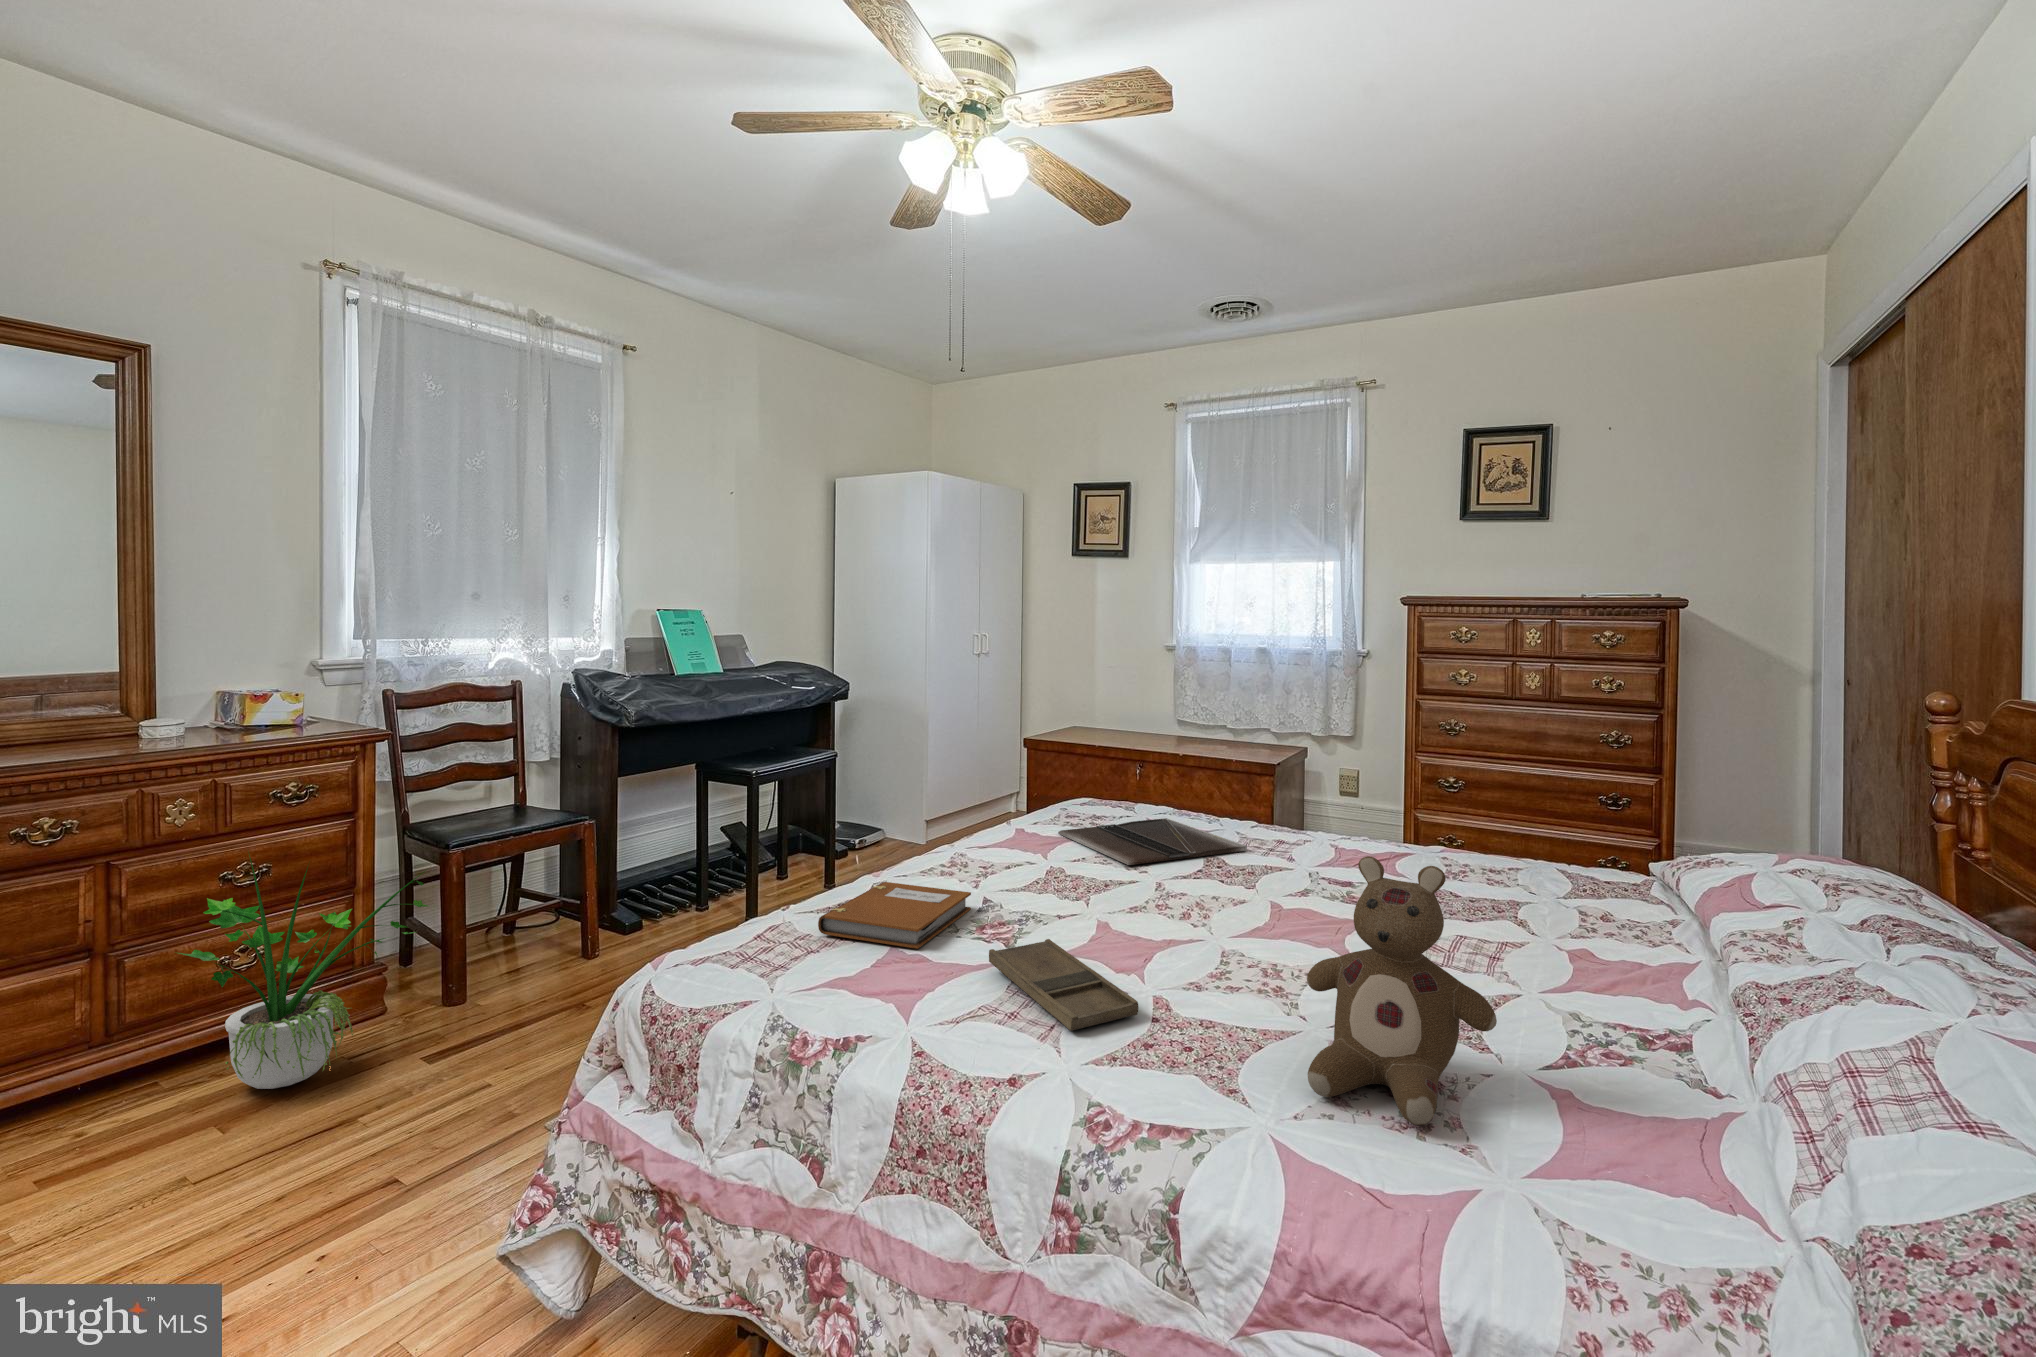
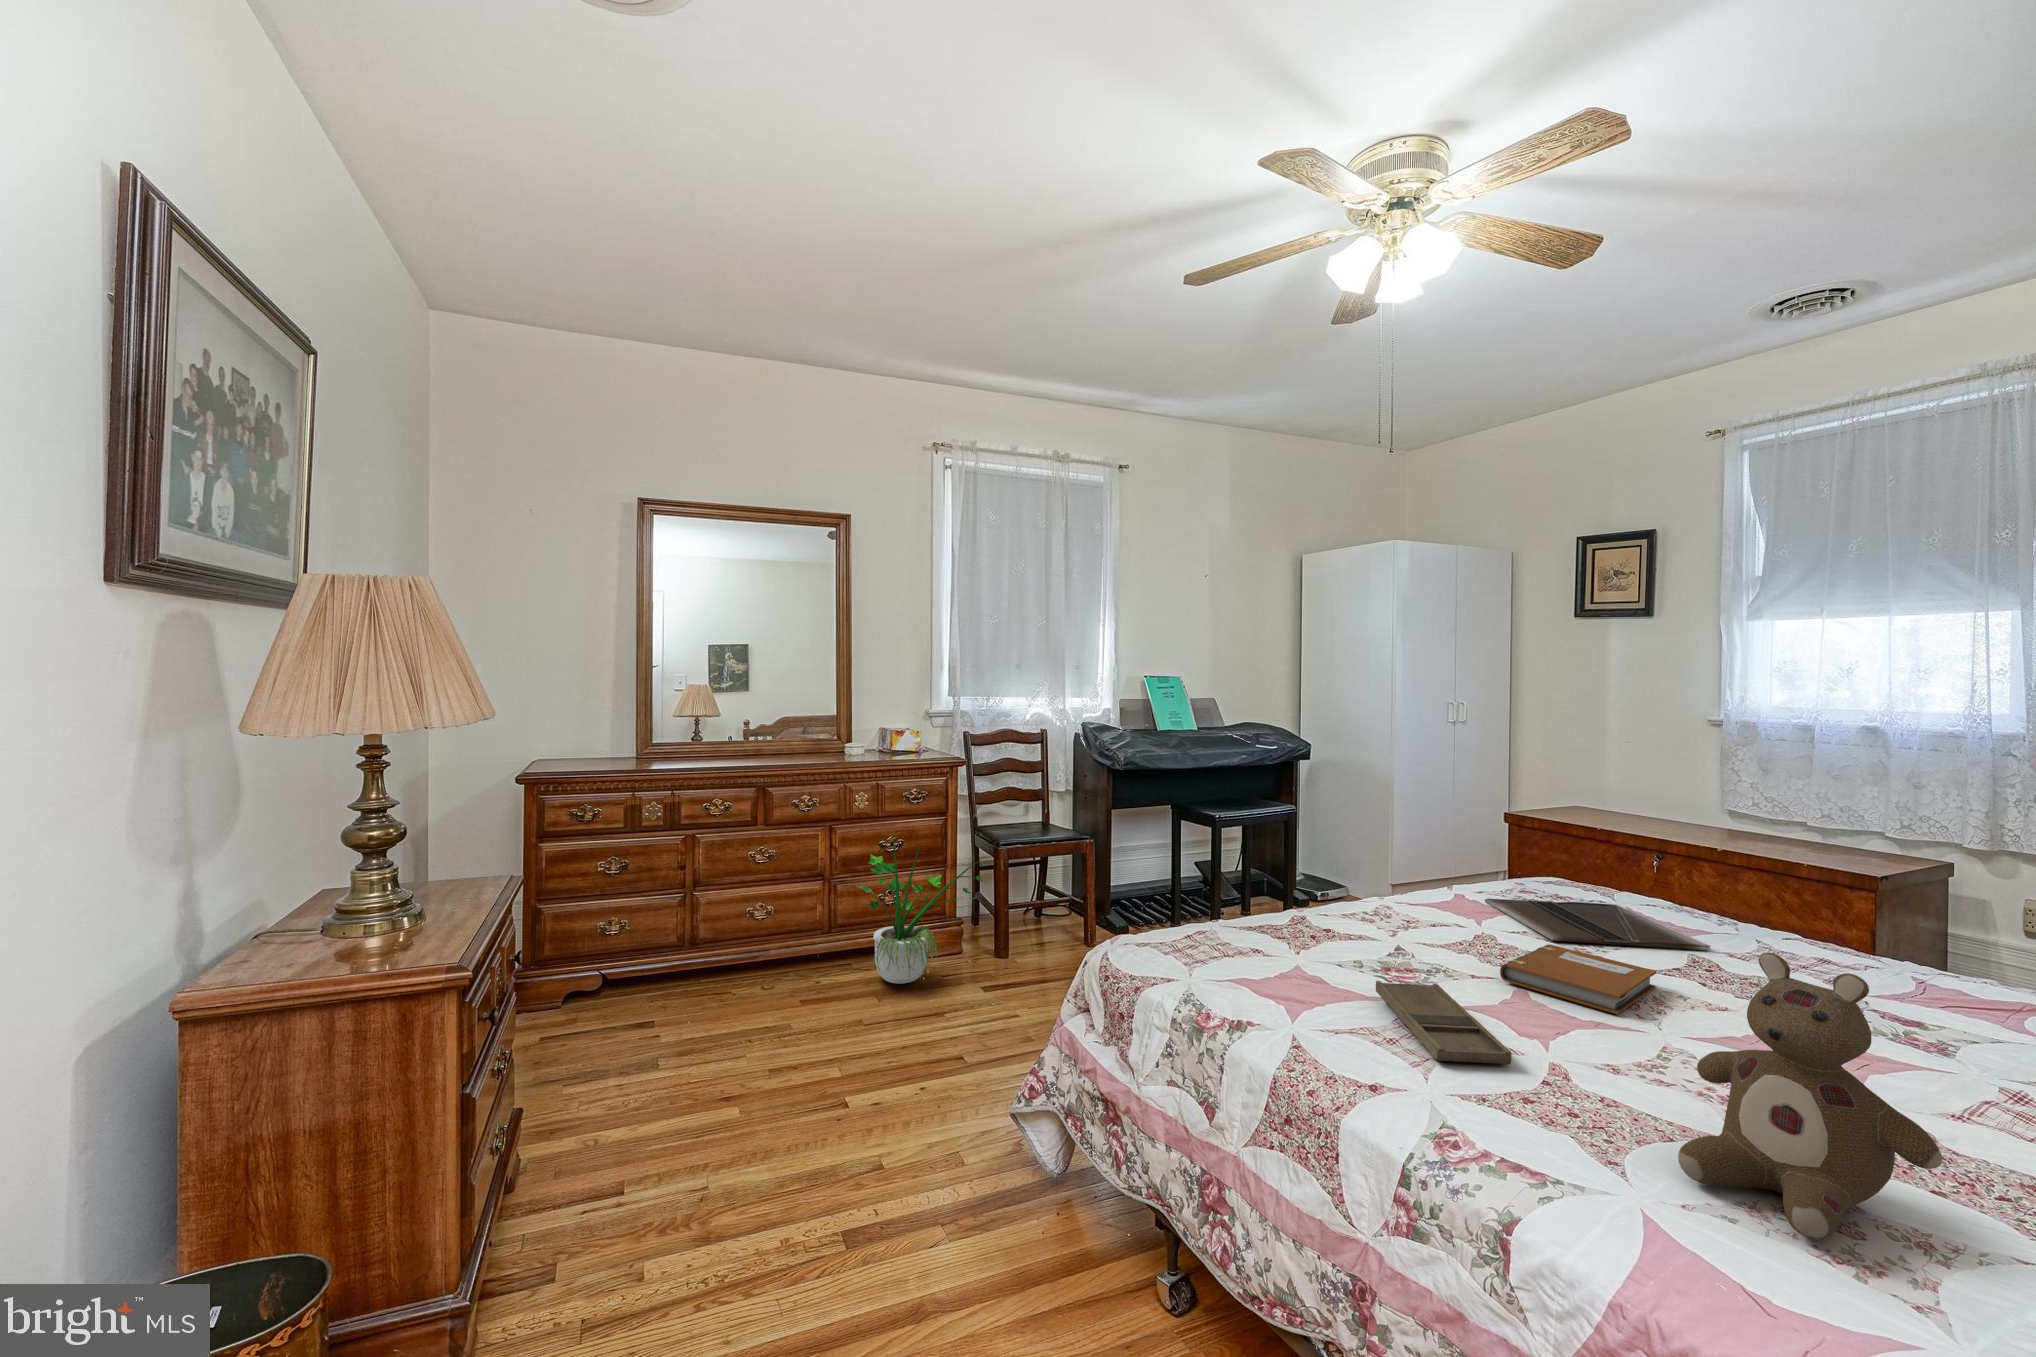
notebook: present [818,882,971,949] -> present [1500,944,1656,1014]

